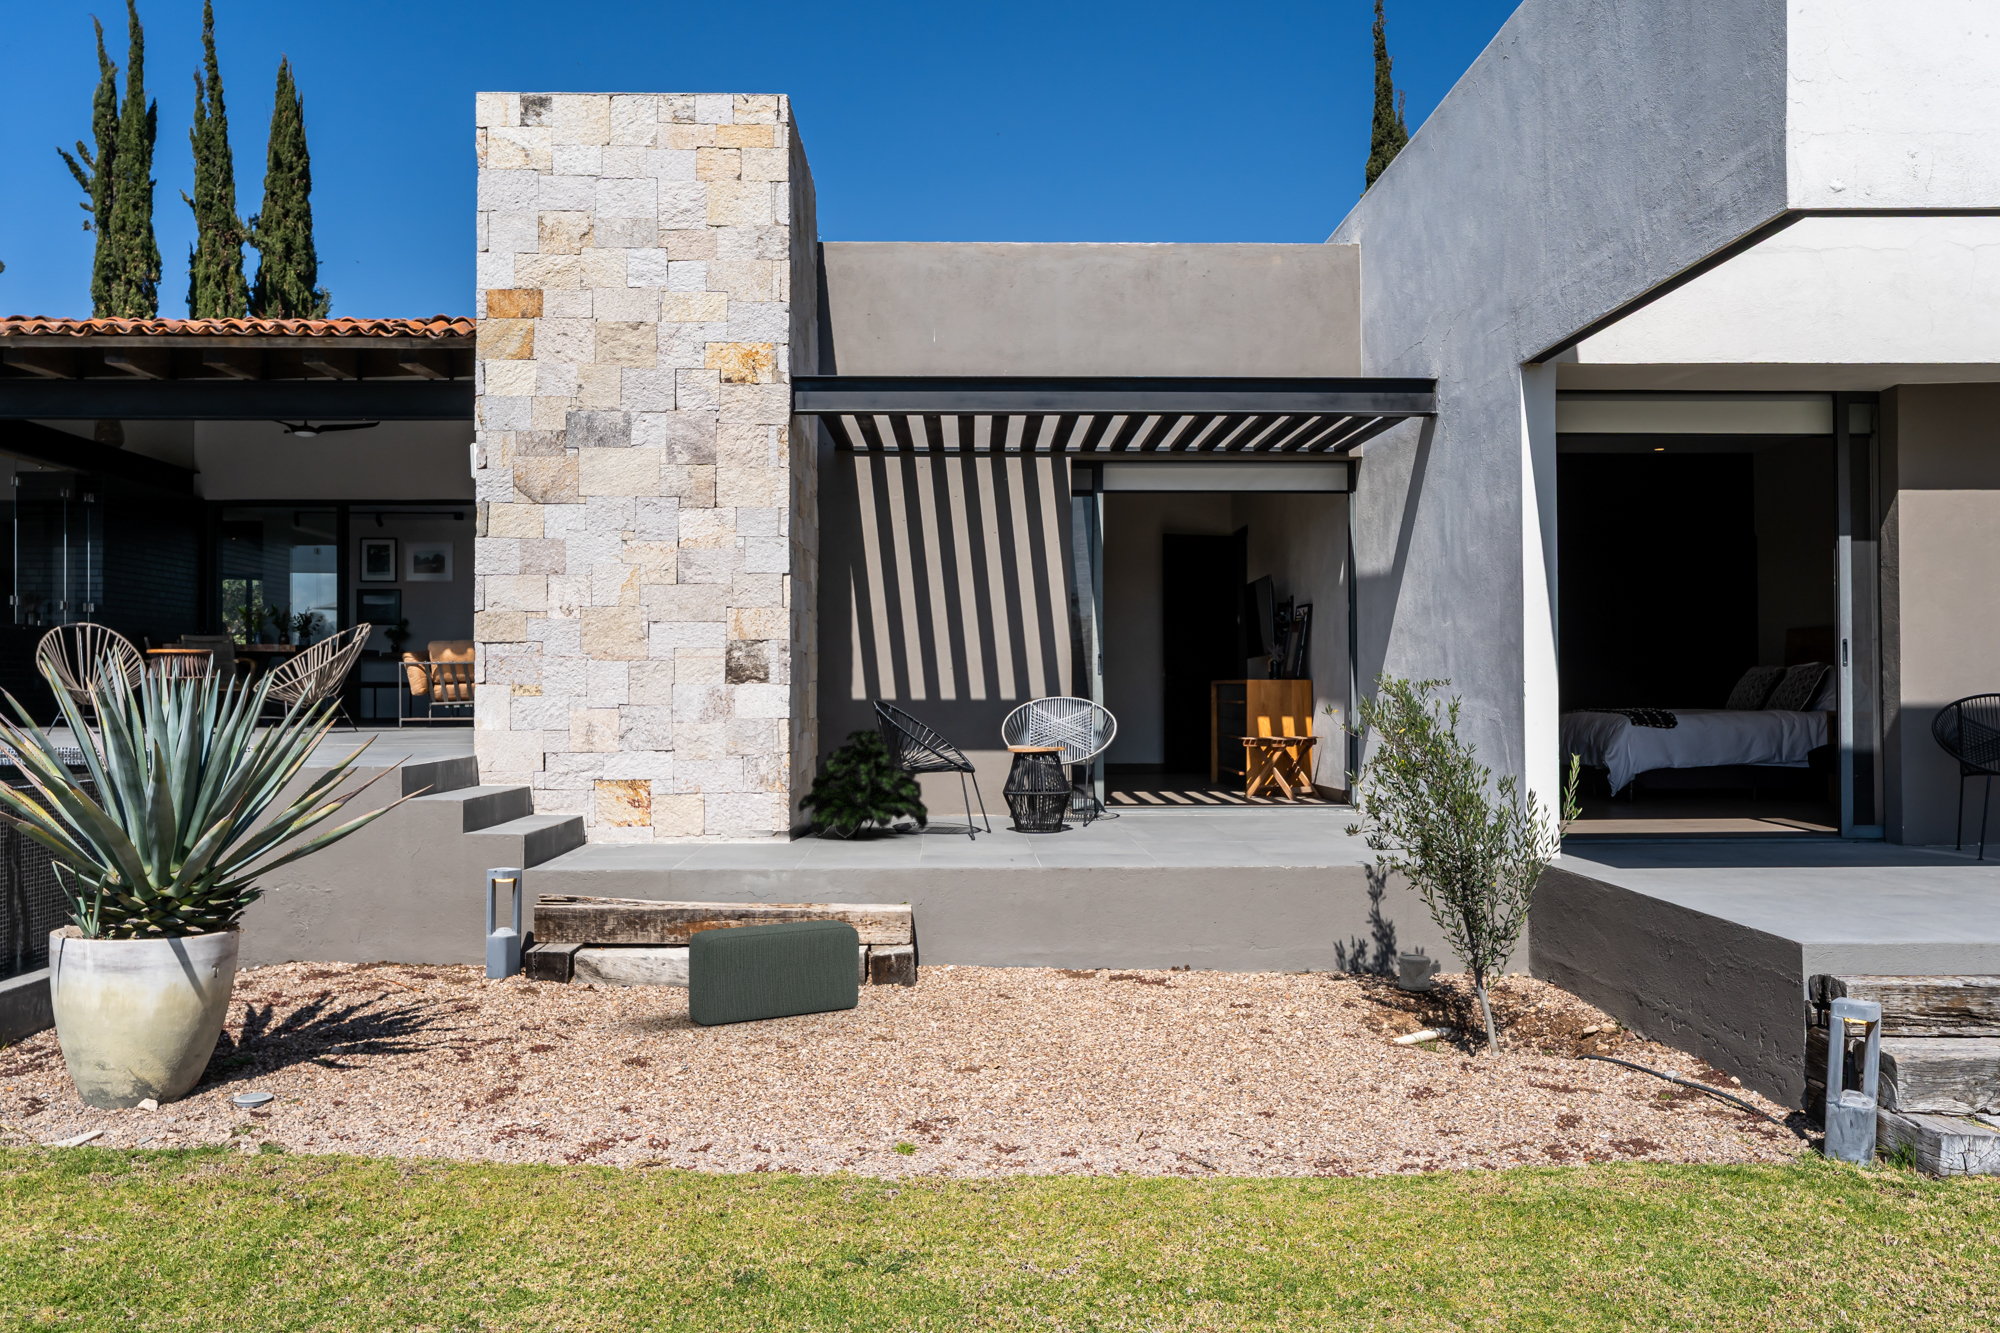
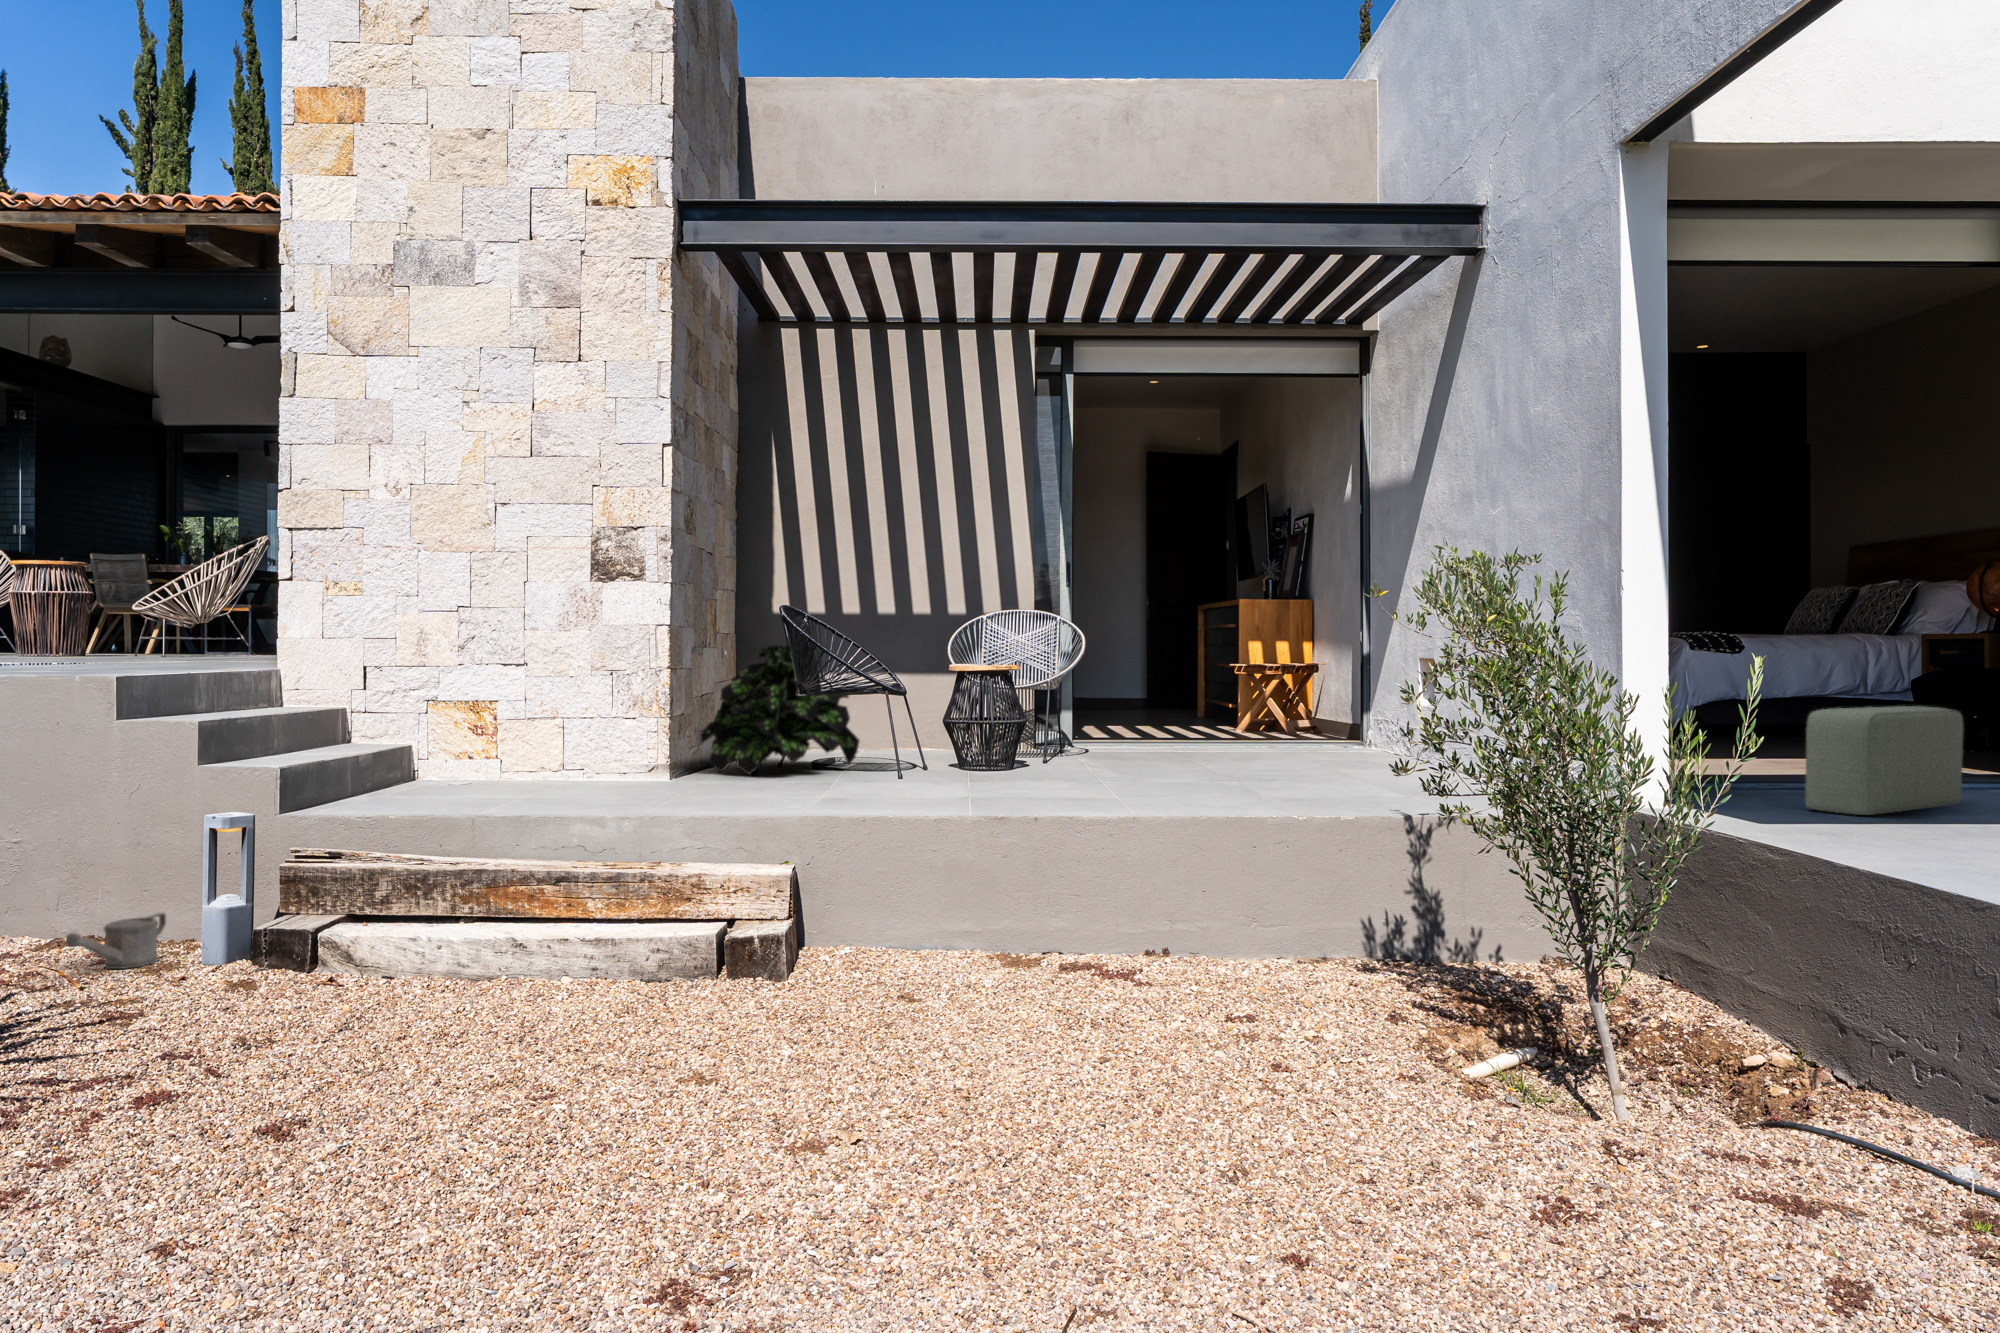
pouf: present [689,920,859,1025] -> present [1805,706,1963,815]
watering can: present [1399,951,1441,991] -> present [66,913,166,969]

